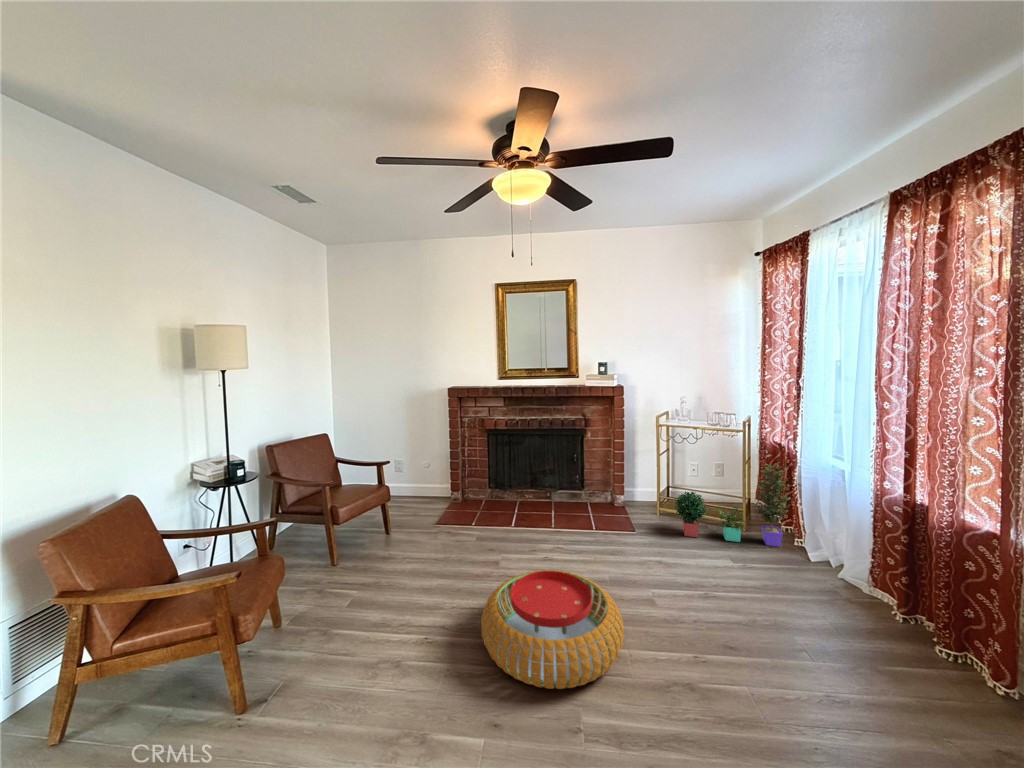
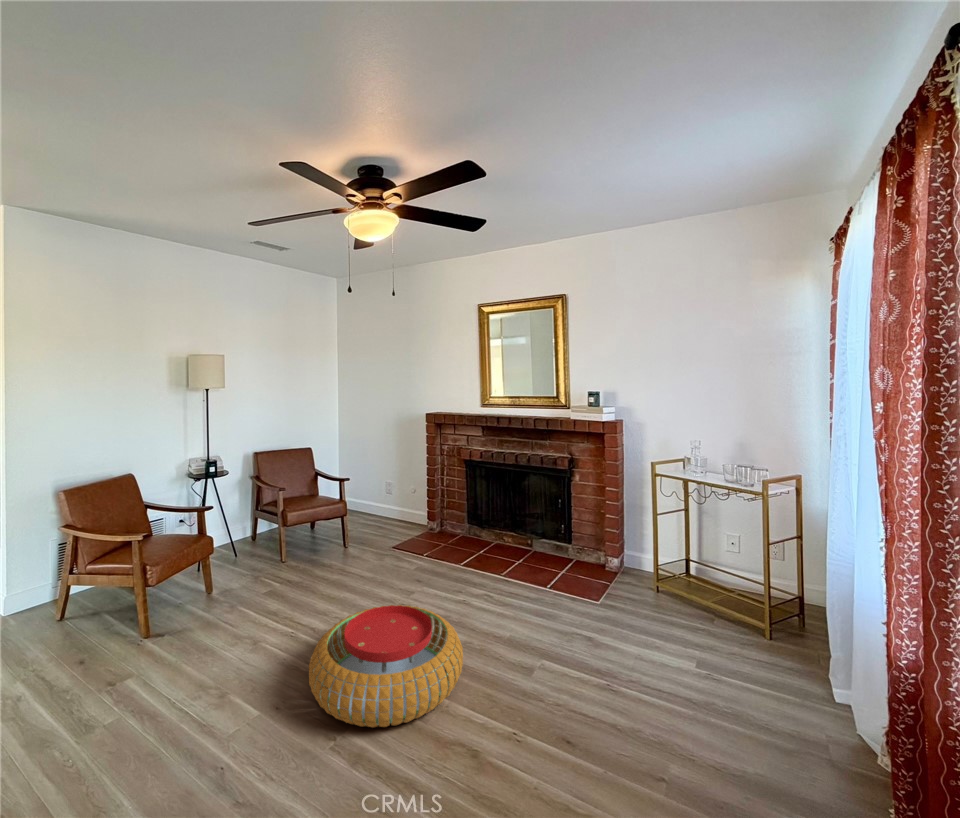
potted plant: present [675,462,791,547] -> none [636,538,792,655]

